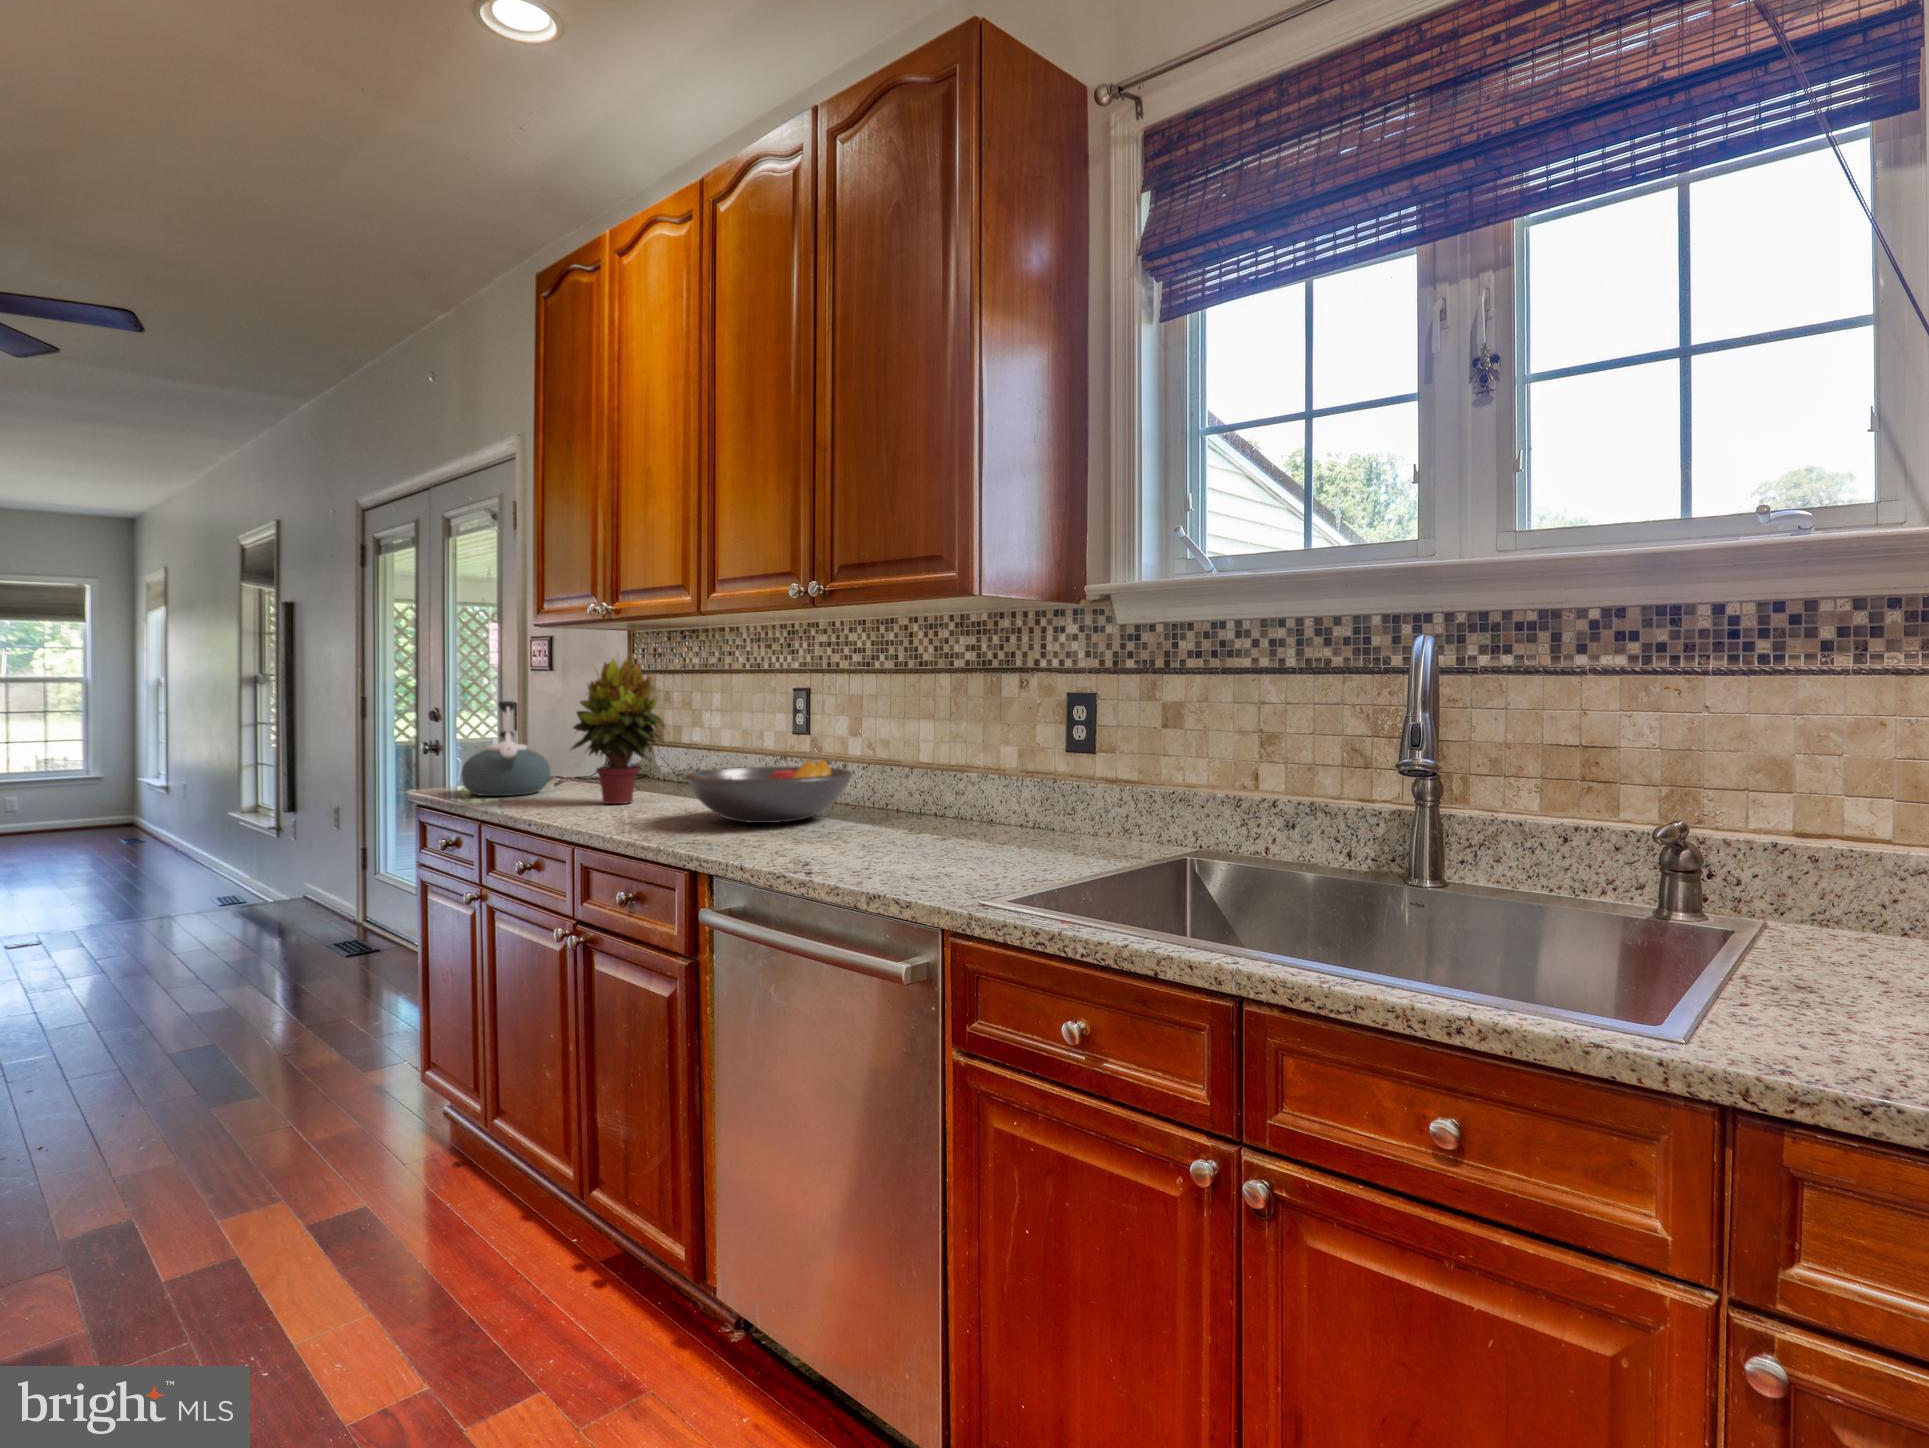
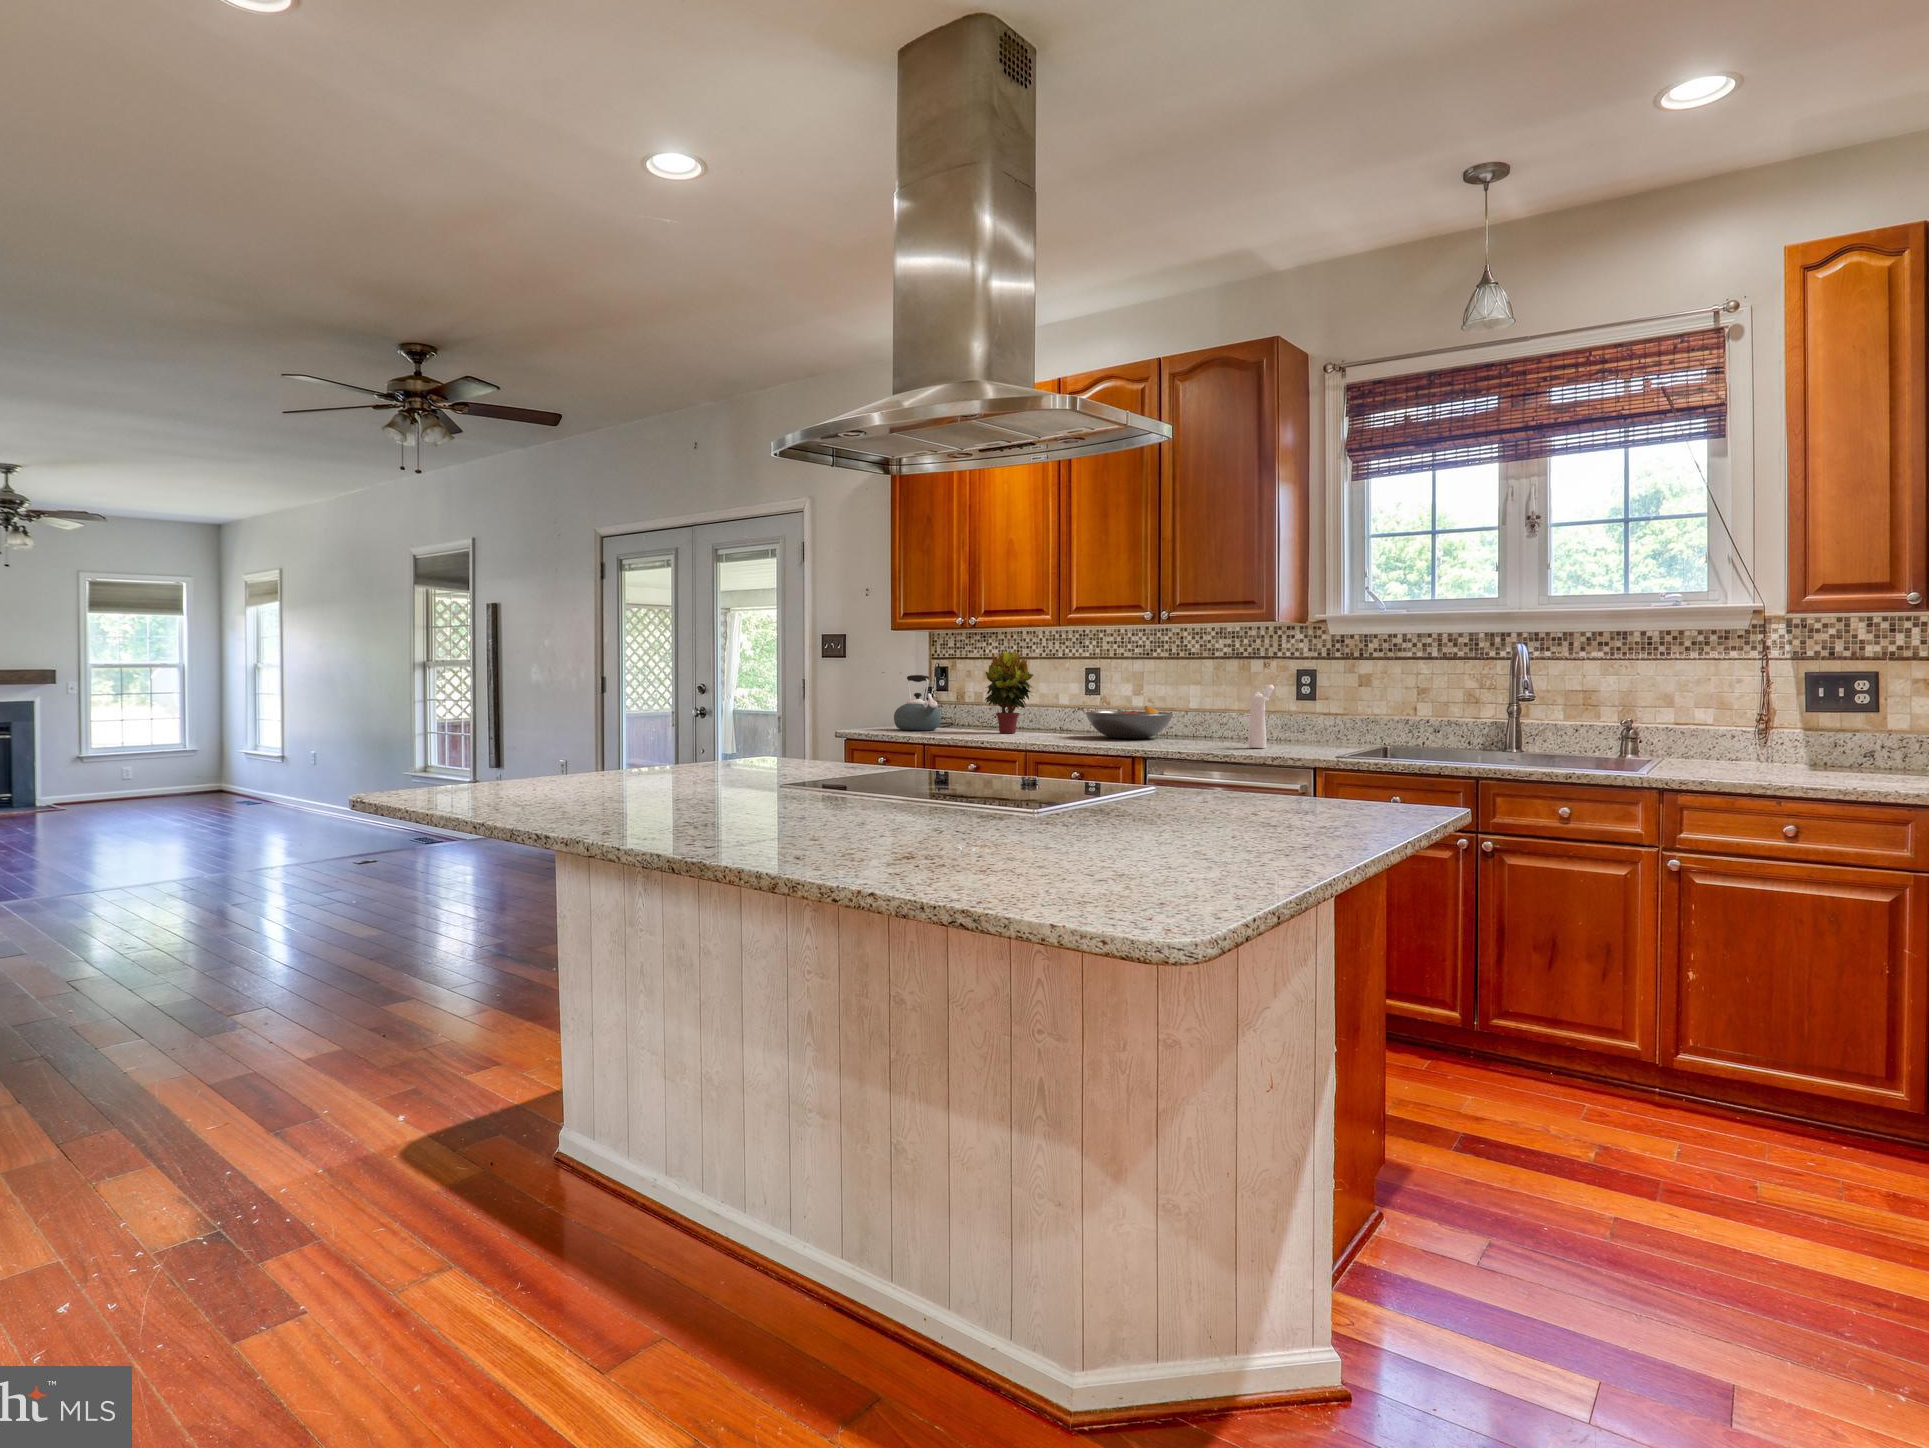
pepper mill: none [876,726,956,865] -> present [1248,685,1275,748]

